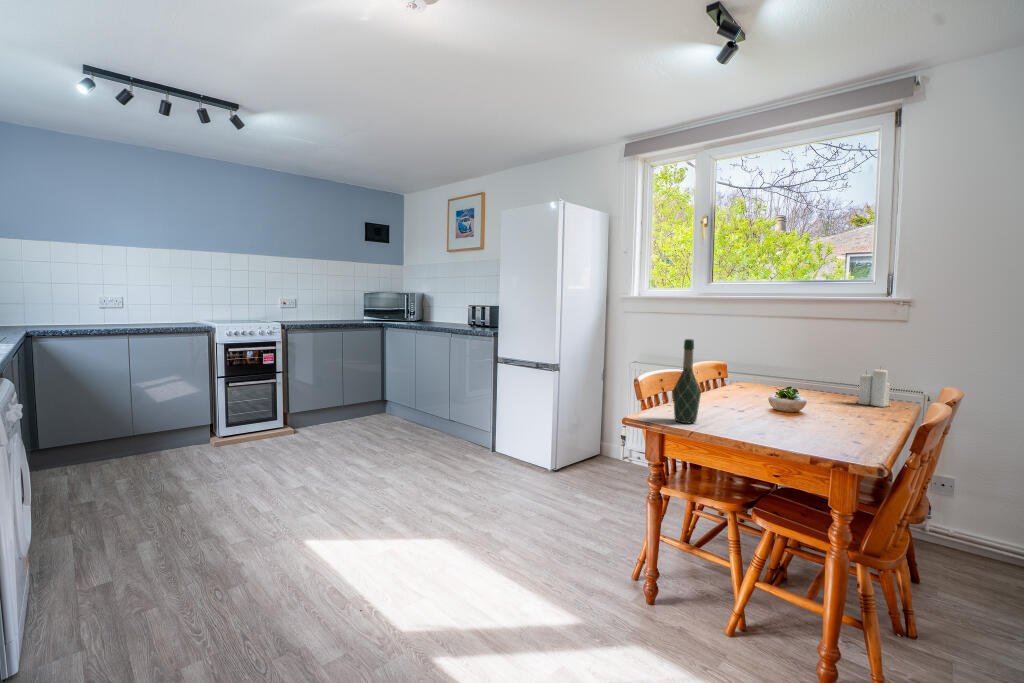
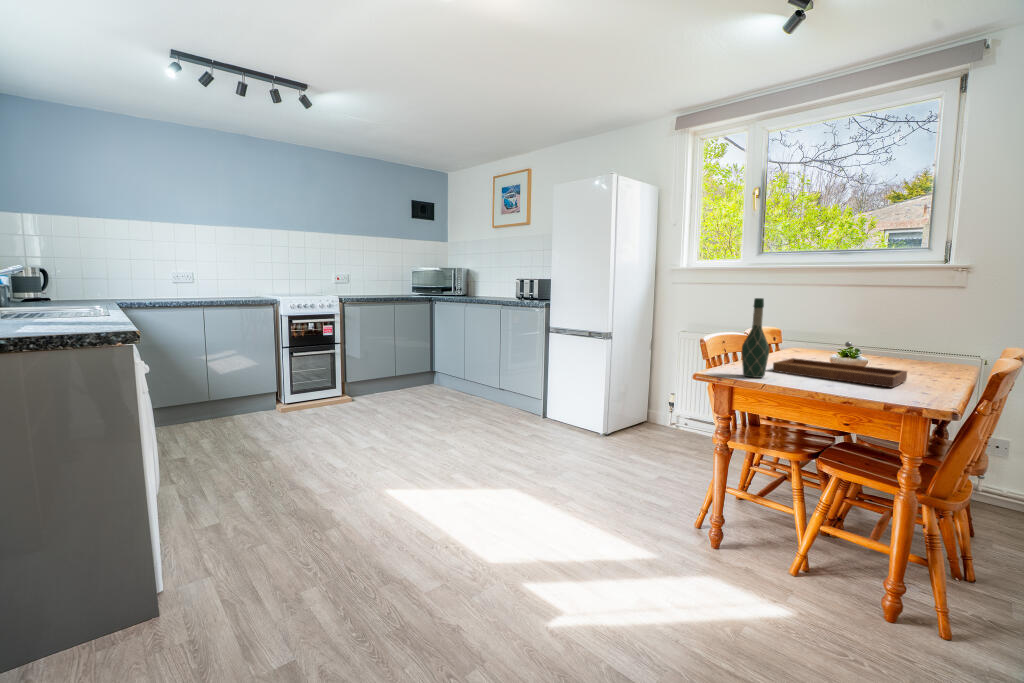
candle: present [856,370,891,407] -> none [913,328,949,368]
tray: none [709,384,842,435] -> present [773,342,907,388]

